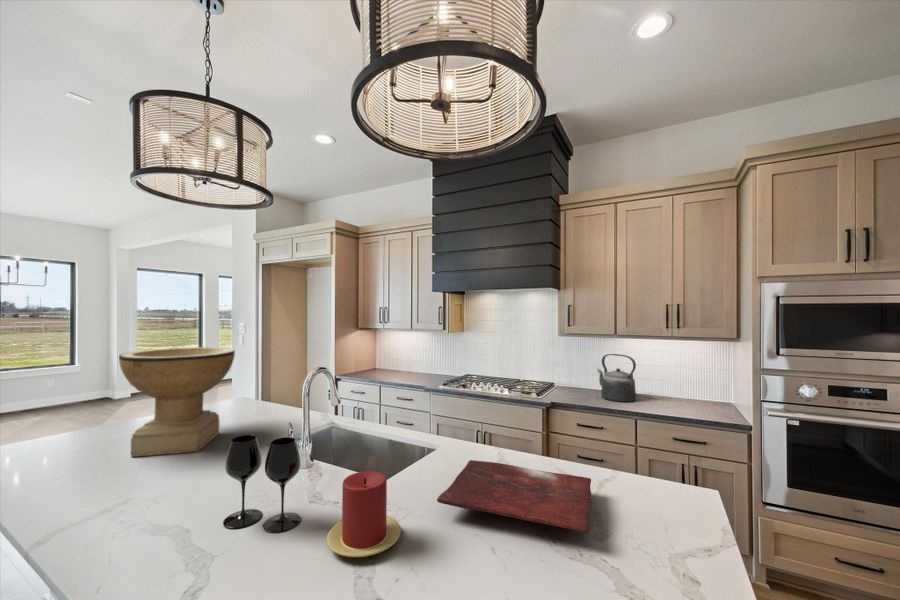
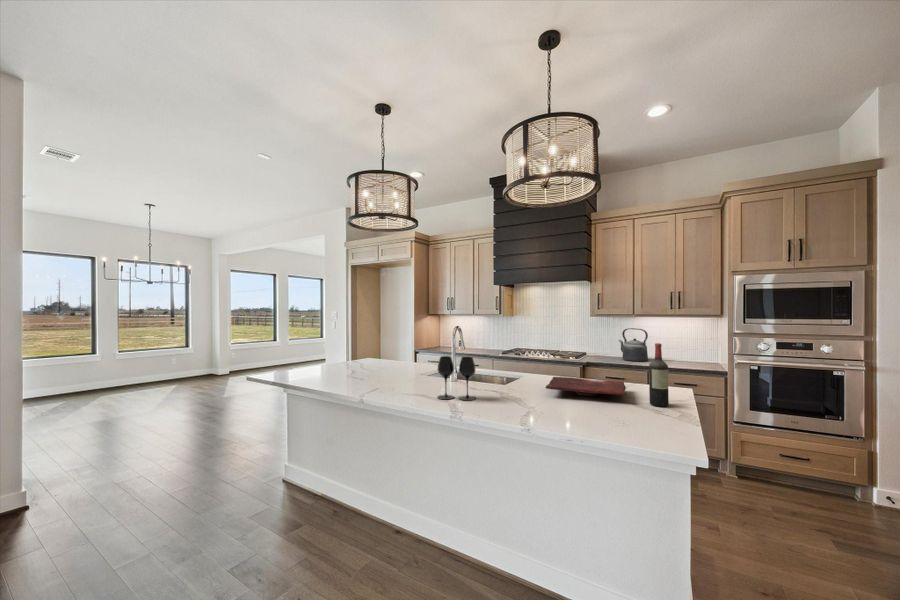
decorative bowl: present [119,347,235,457] -> none [337,320,395,381]
wine bottle: none [636,424,677,566] -> present [649,343,669,407]
candle: present [327,471,401,557] -> none [497,371,532,405]

